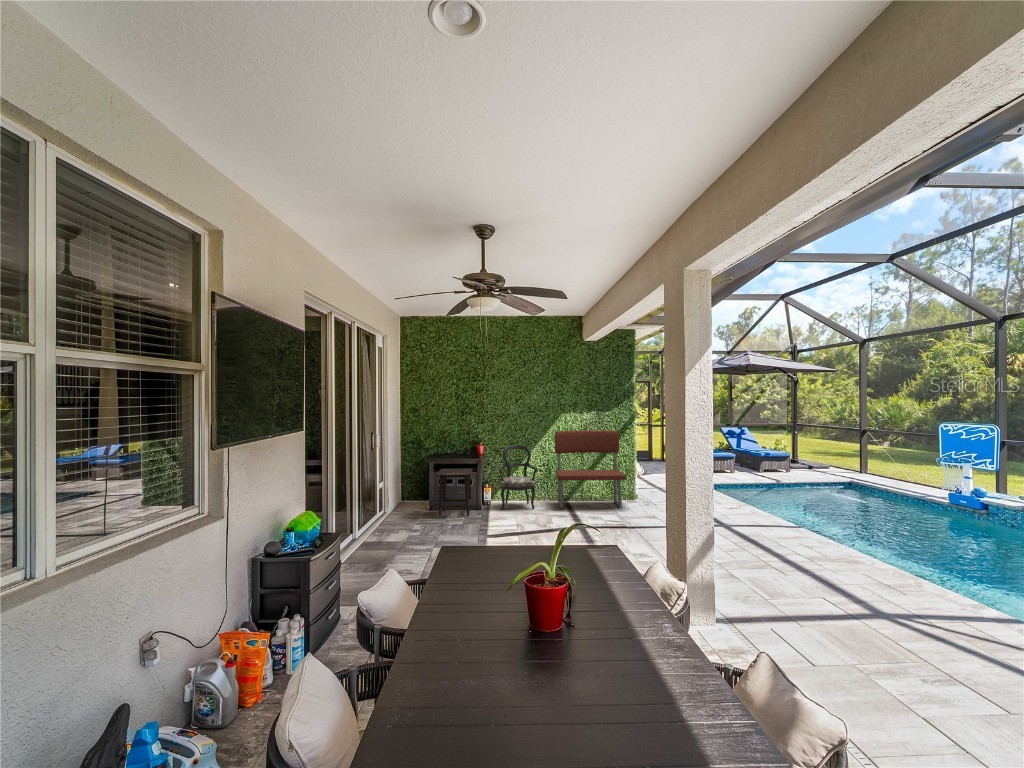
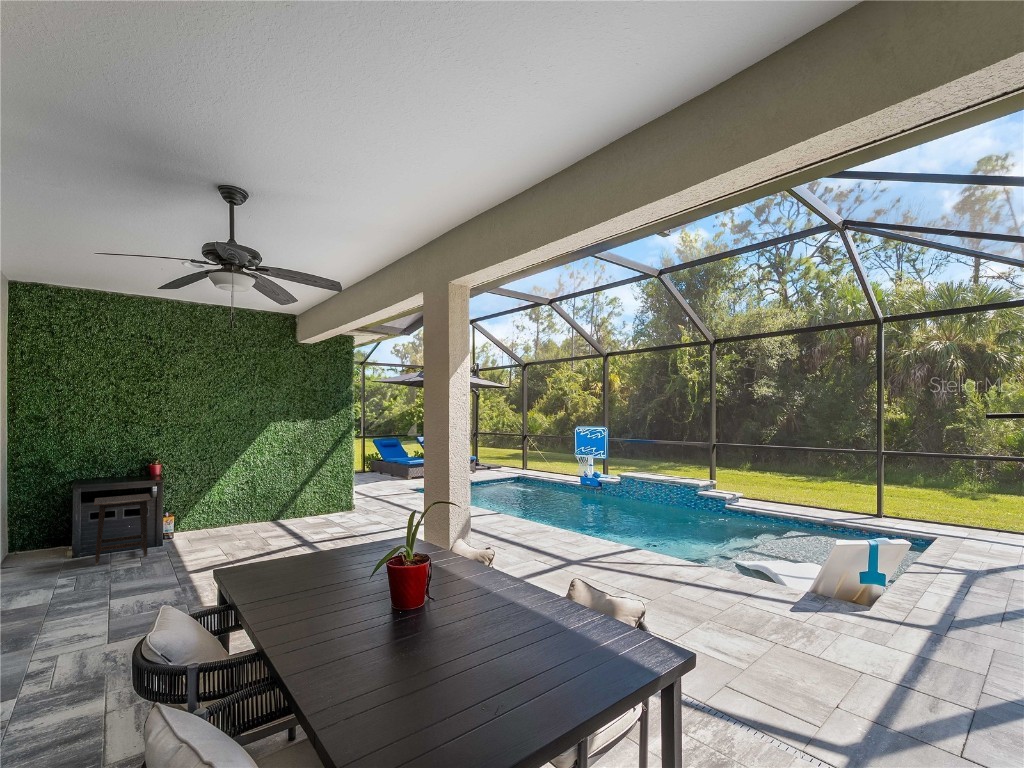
bench: present [555,430,626,508] -> none [263,439,349,529]
armchair: present [499,445,537,510] -> none [189,461,243,542]

